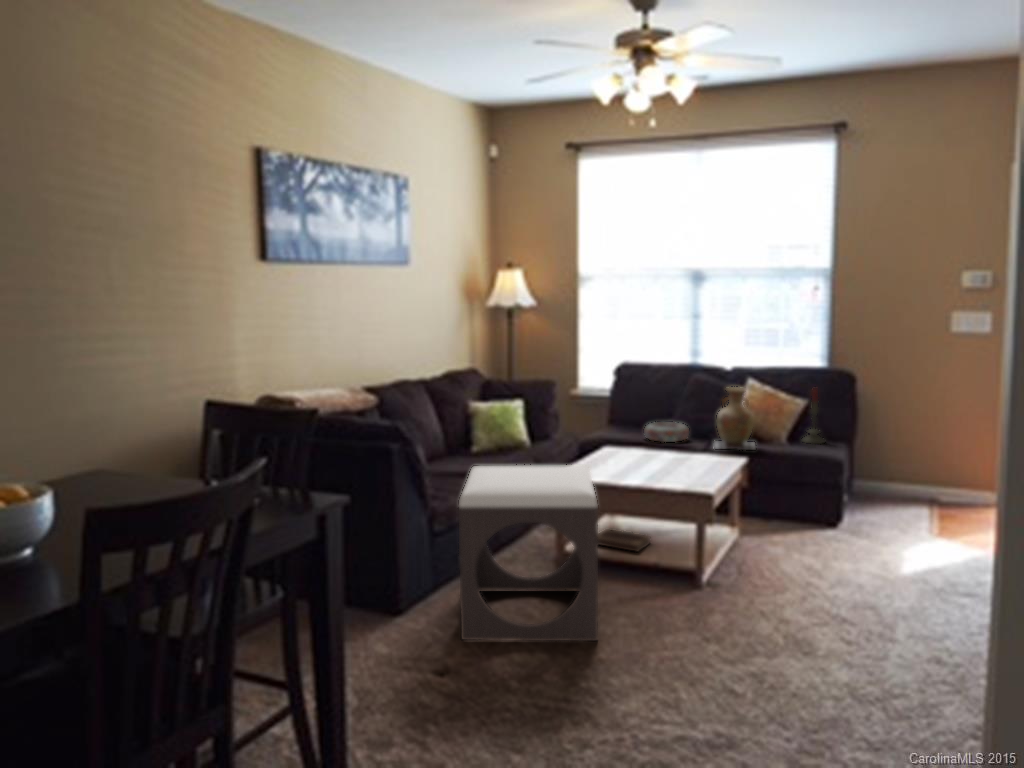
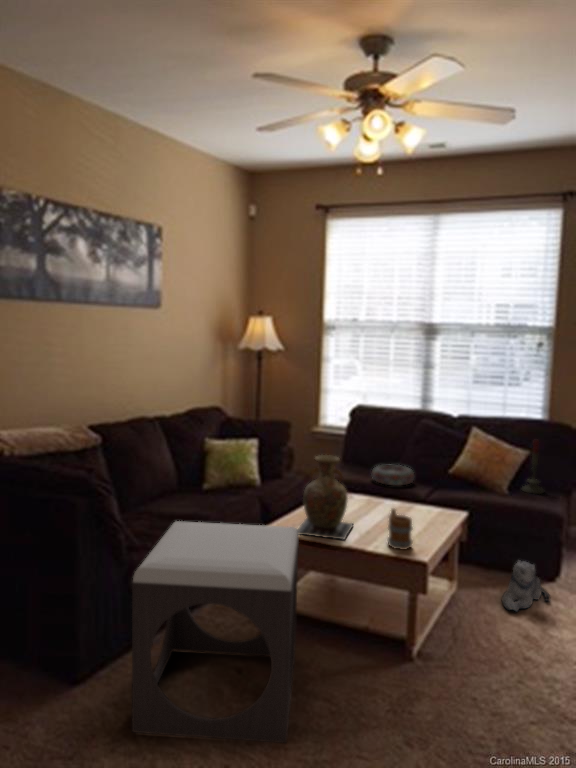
vase: present [714,387,755,450] -> present [297,455,354,539]
mug: none [672,449,697,485] -> present [388,509,413,550]
plush toy: none [783,502,832,551] -> present [502,561,550,611]
notebook: present [598,530,650,552] -> none [306,579,366,611]

